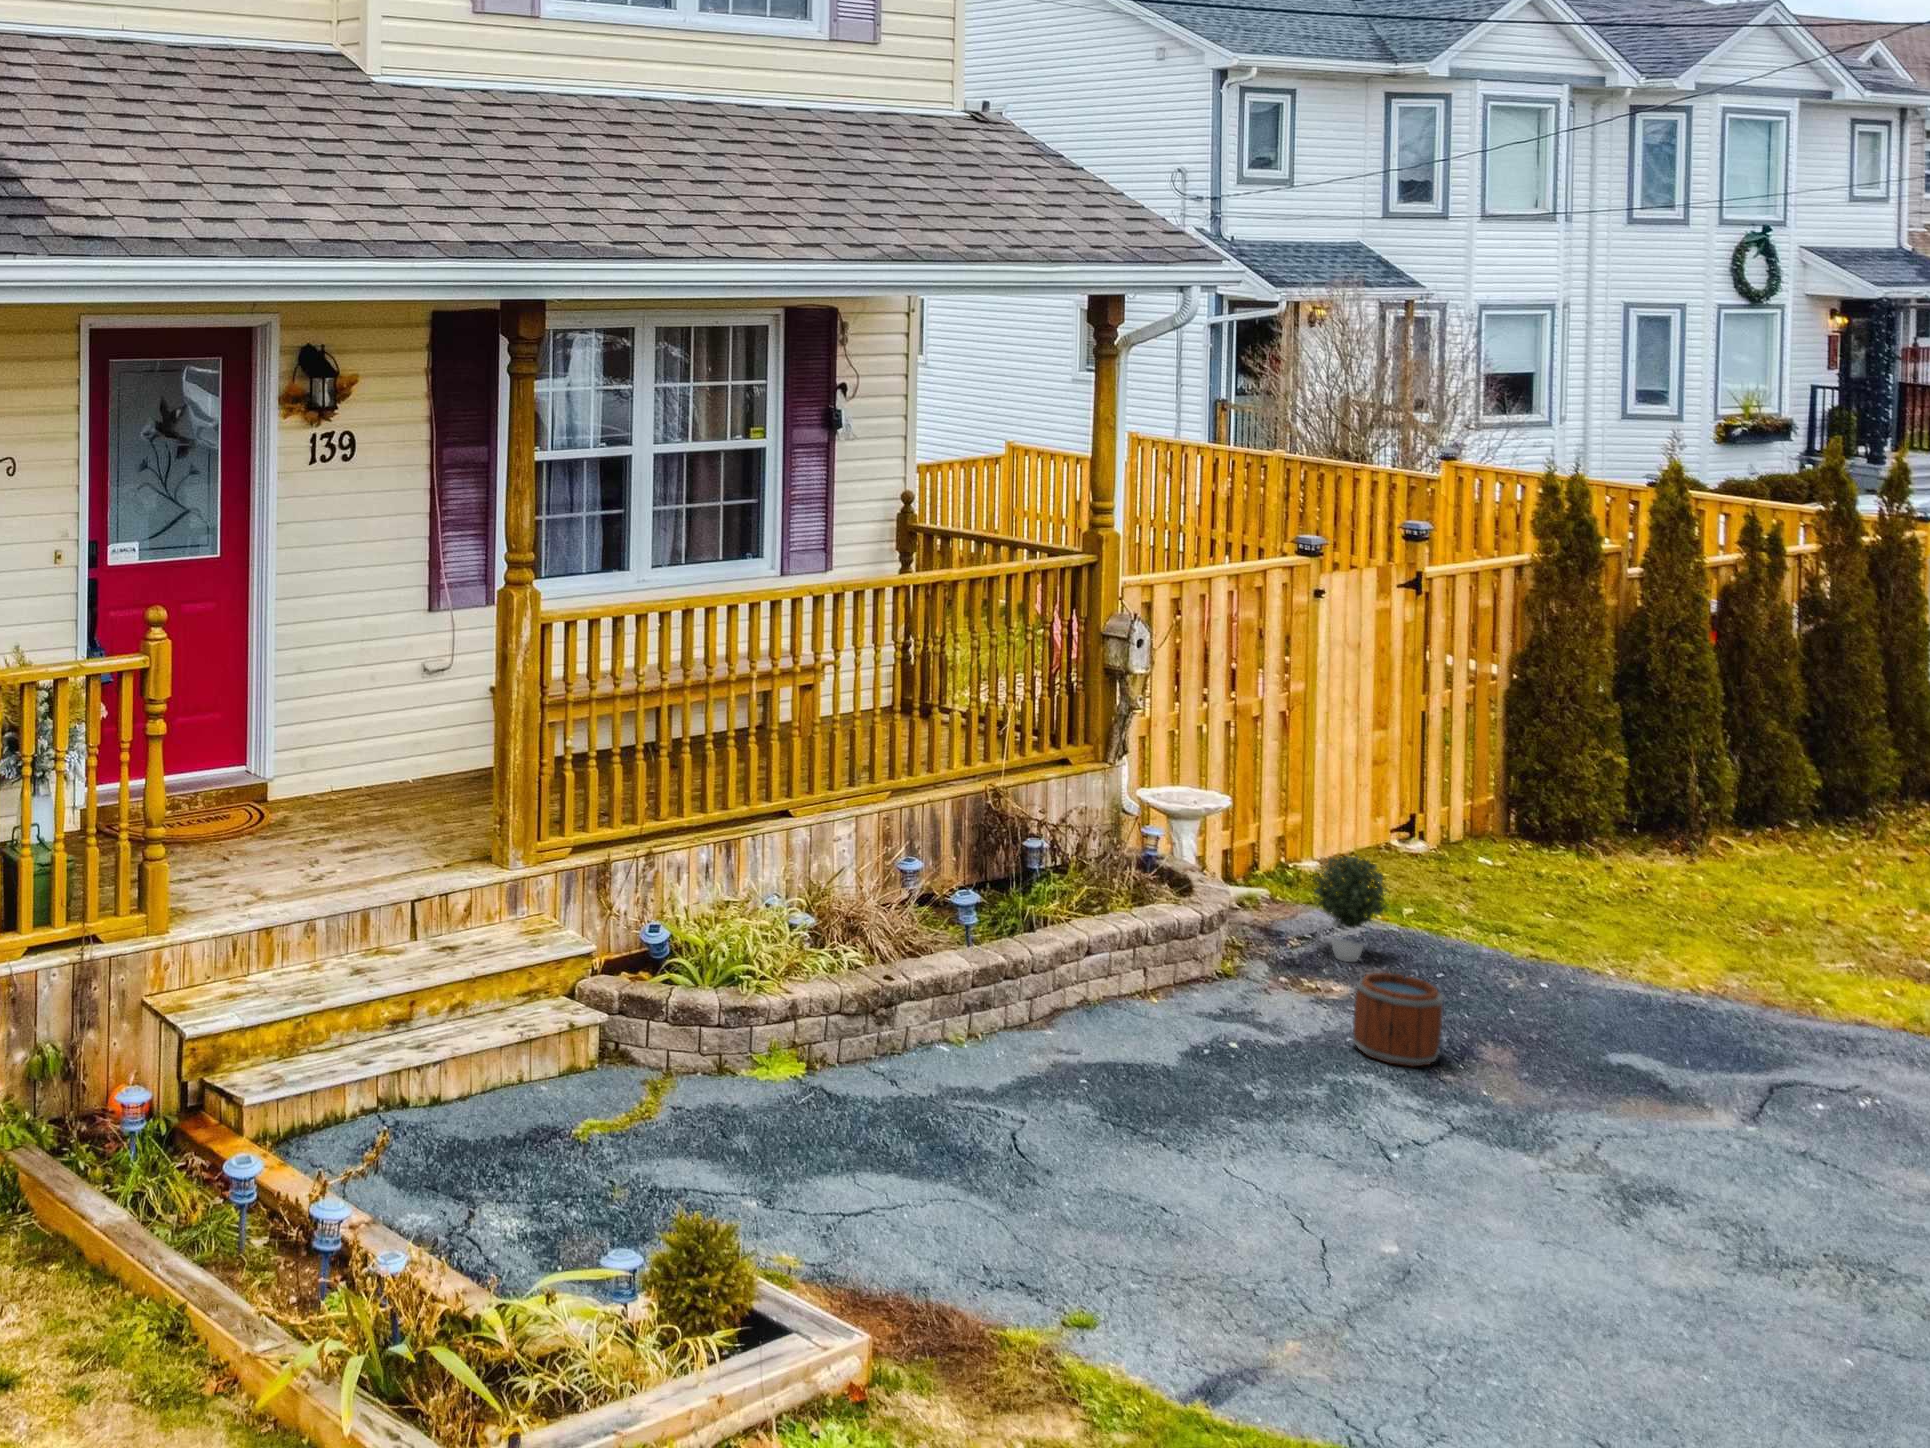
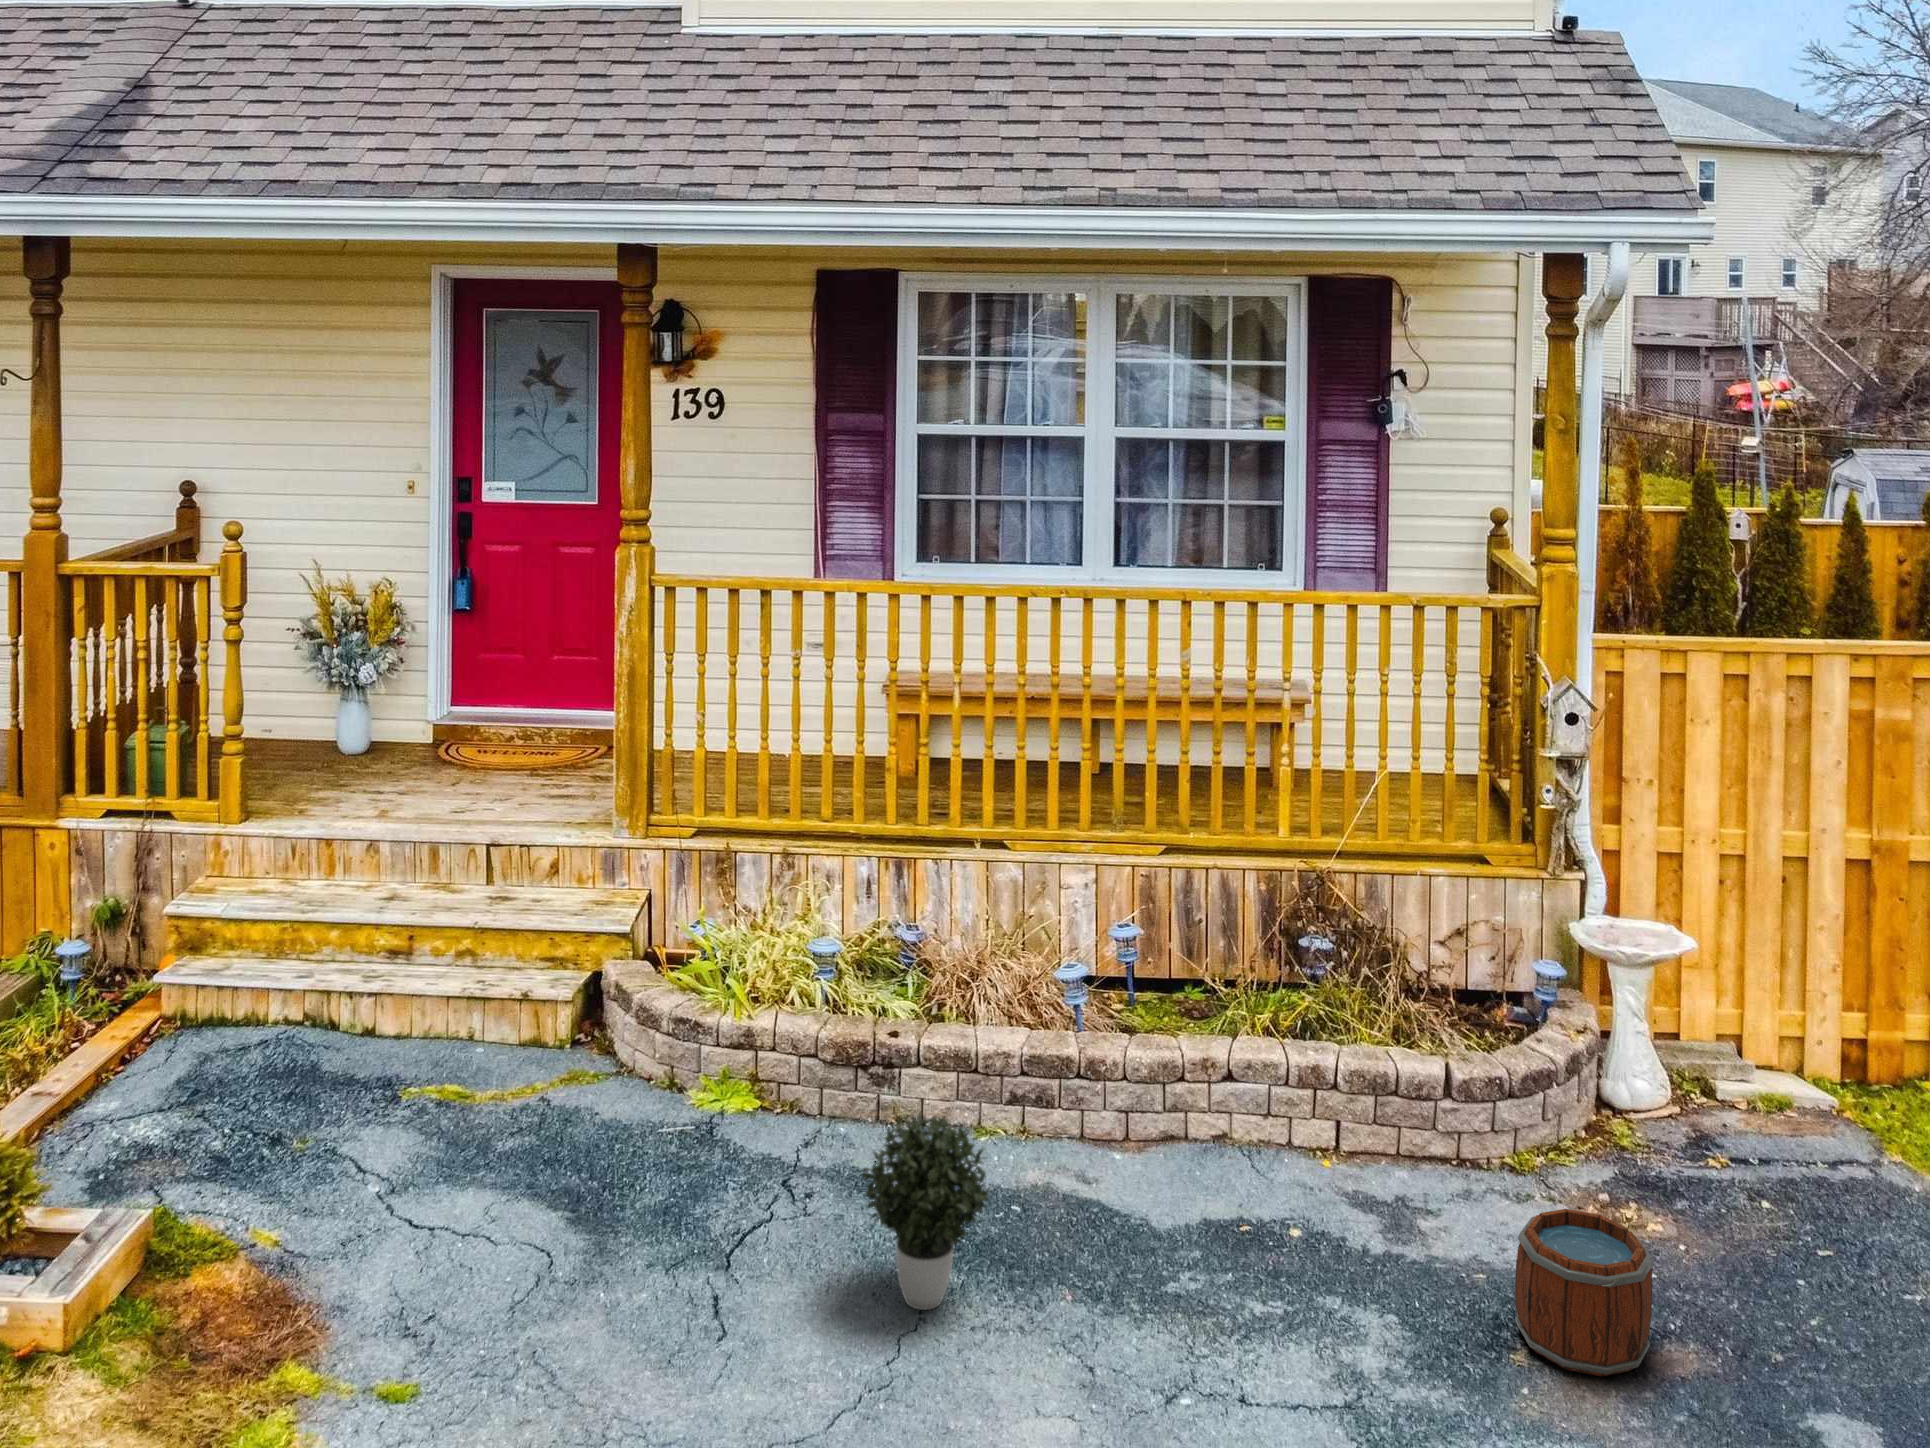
potted plant: present [1314,856,1387,962] -> present [860,1113,989,1310]

